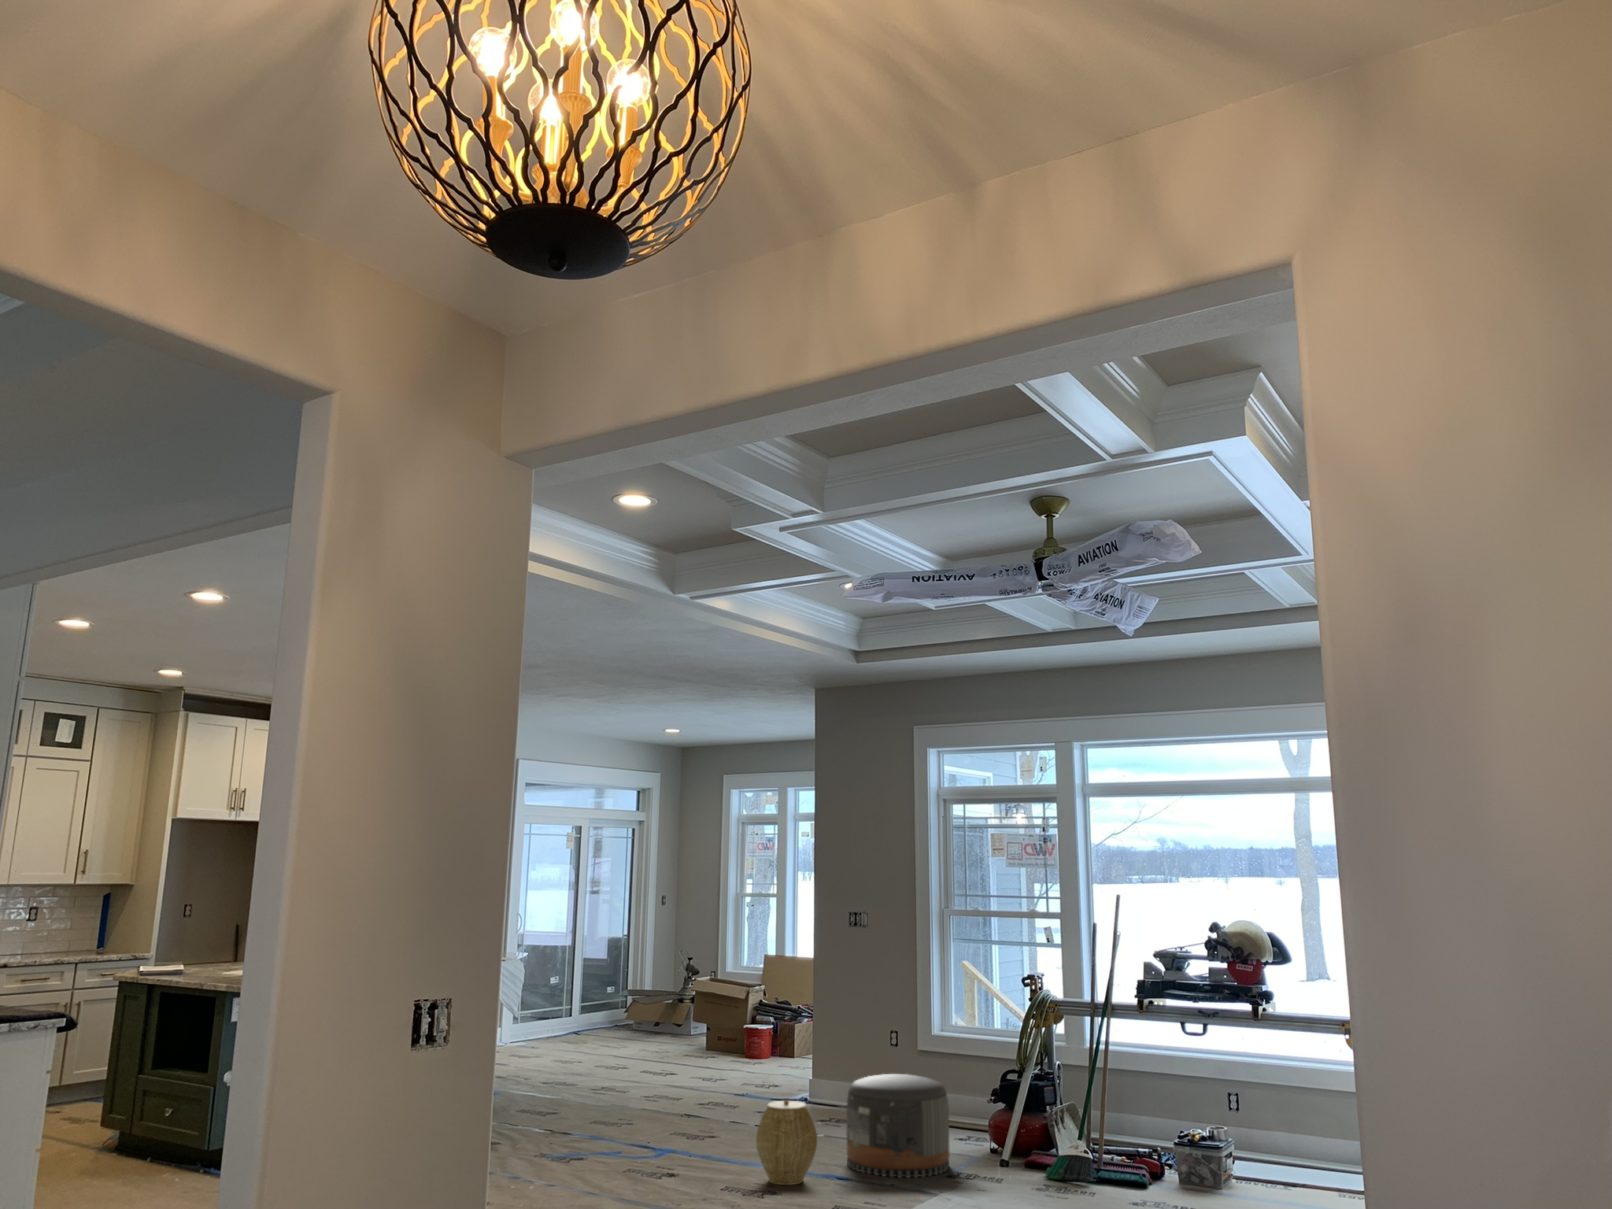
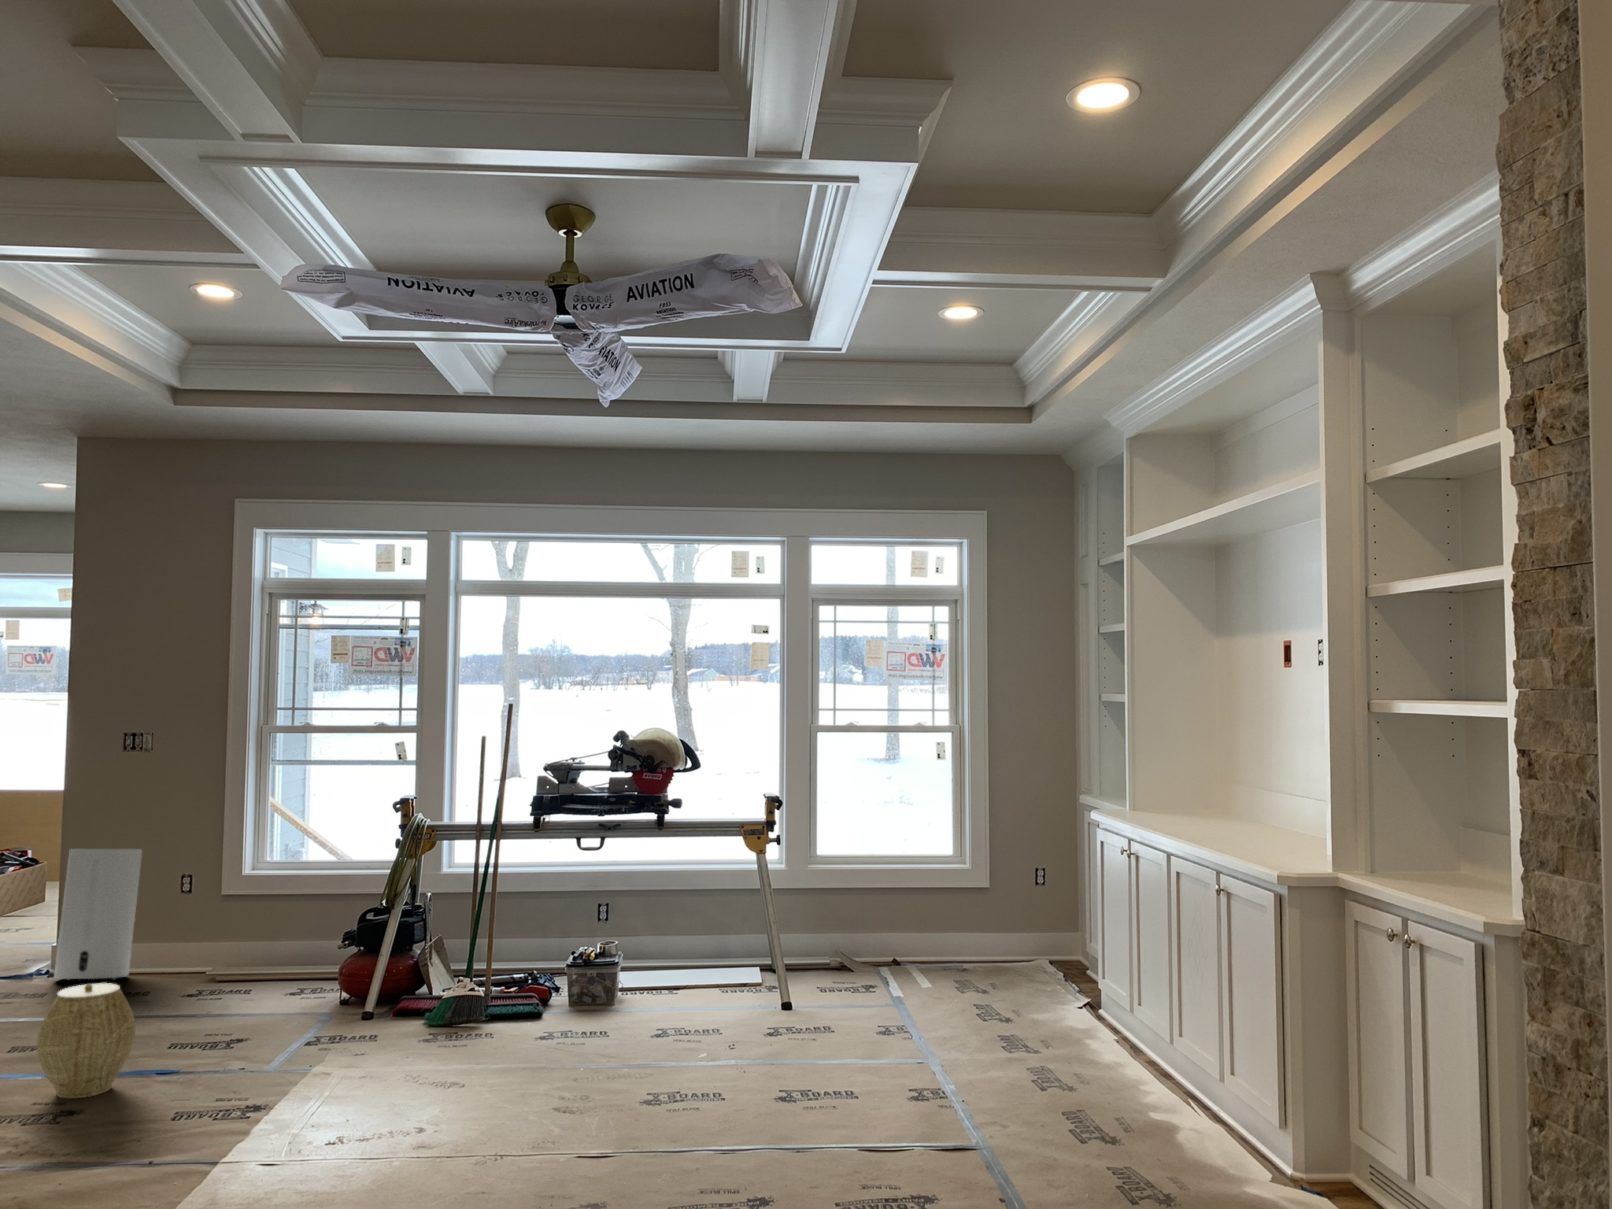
air purifier: none [808,1004,863,1111] -> present [54,849,142,980]
pouf: present [846,1074,950,1178] -> none [160,929,306,1061]

